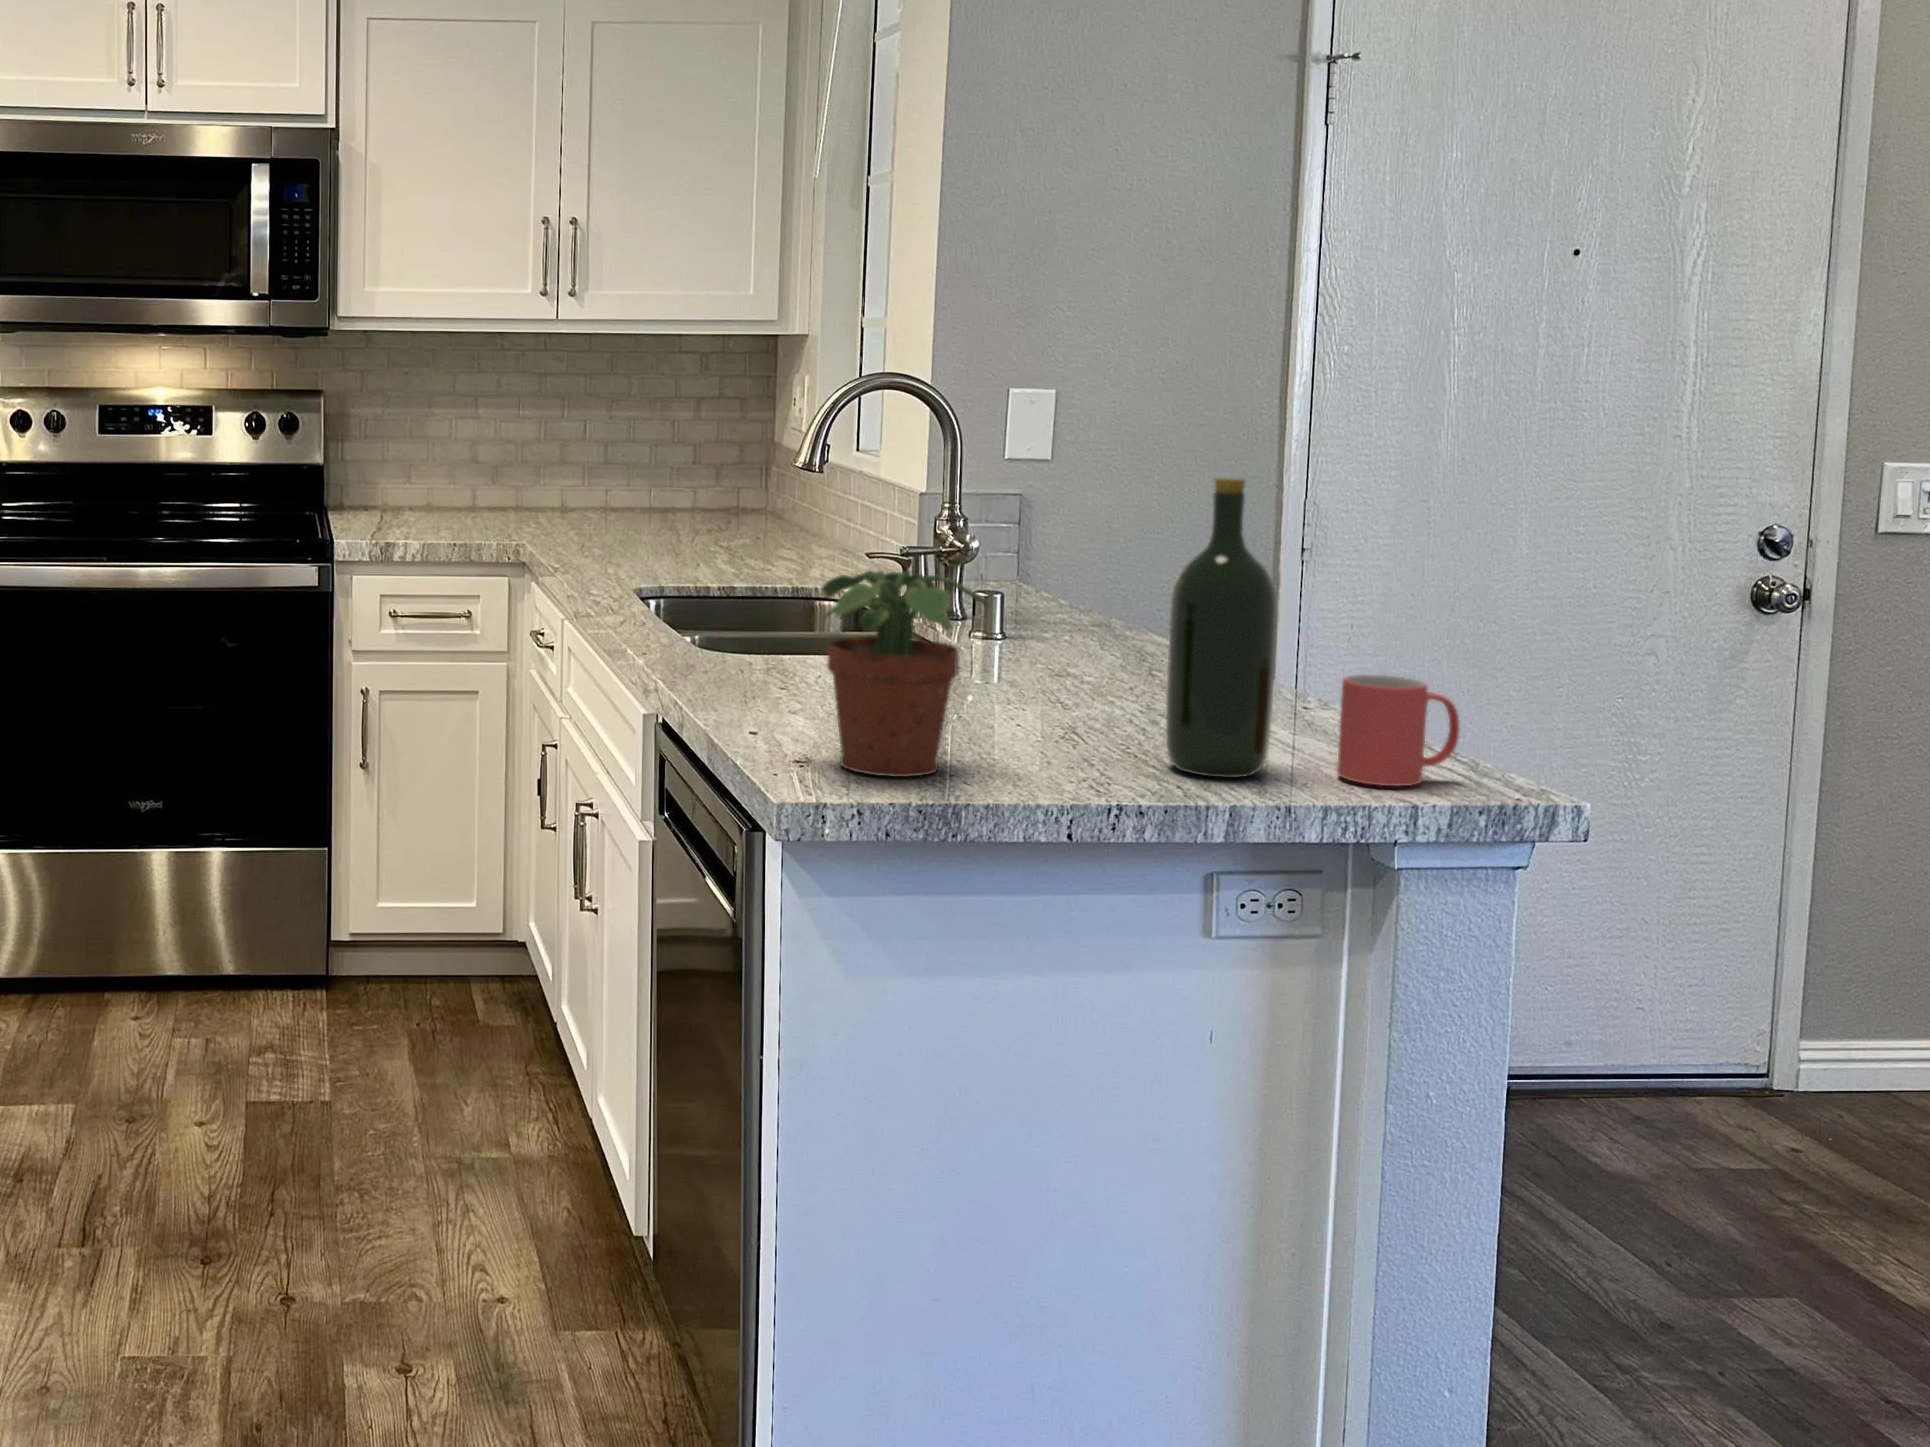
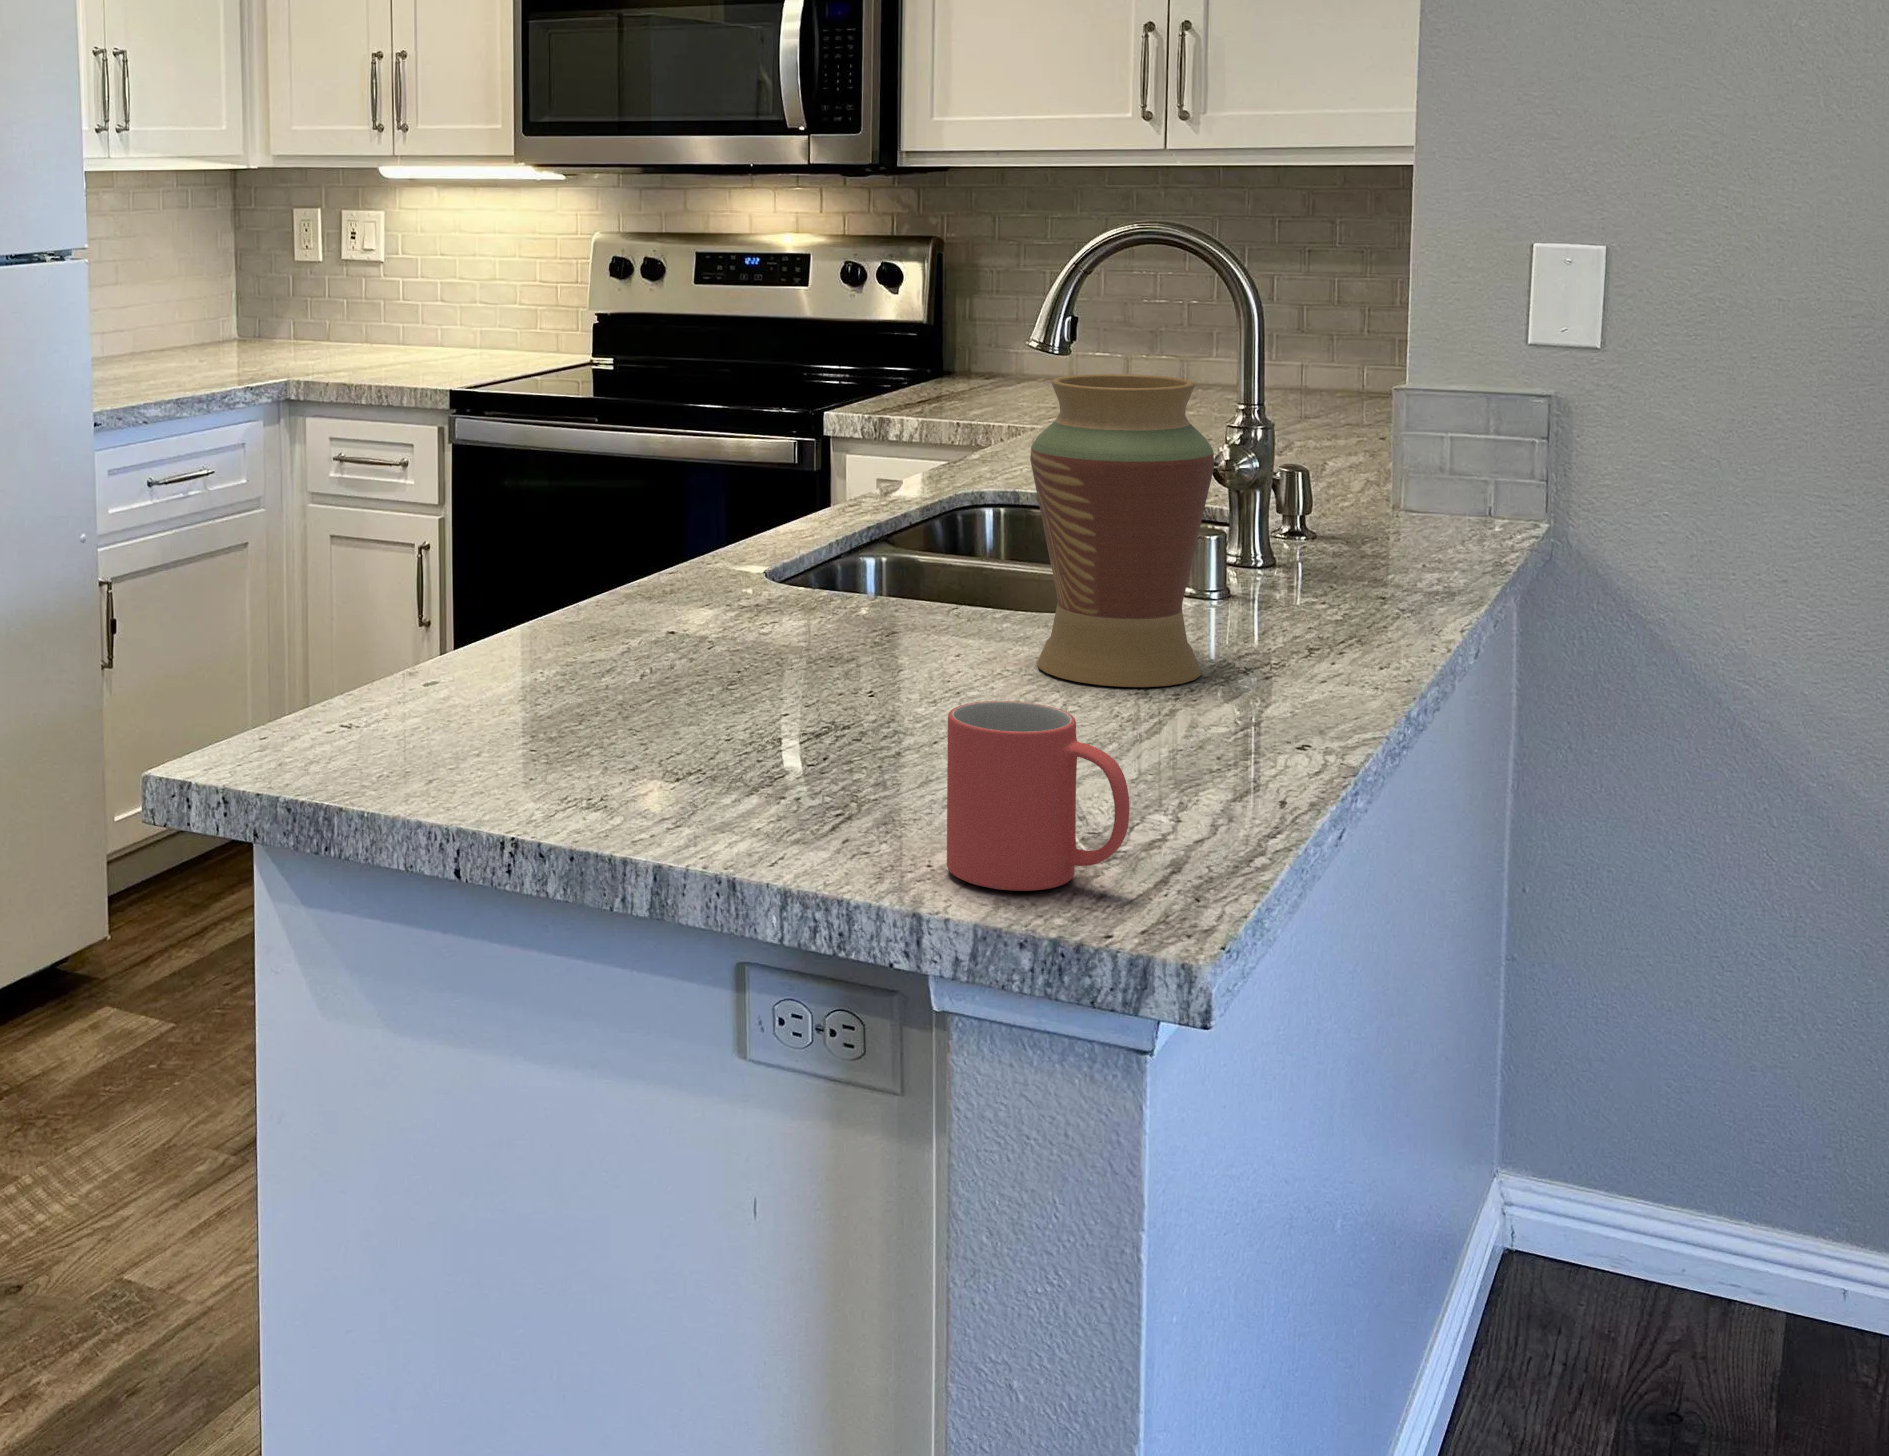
wine bottle: present [1166,478,1277,778] -> none [751,379,905,833]
vase: none [1021,480,1148,690] -> present [1030,374,1214,687]
potted plant: present [822,571,988,777] -> none [311,481,557,759]

